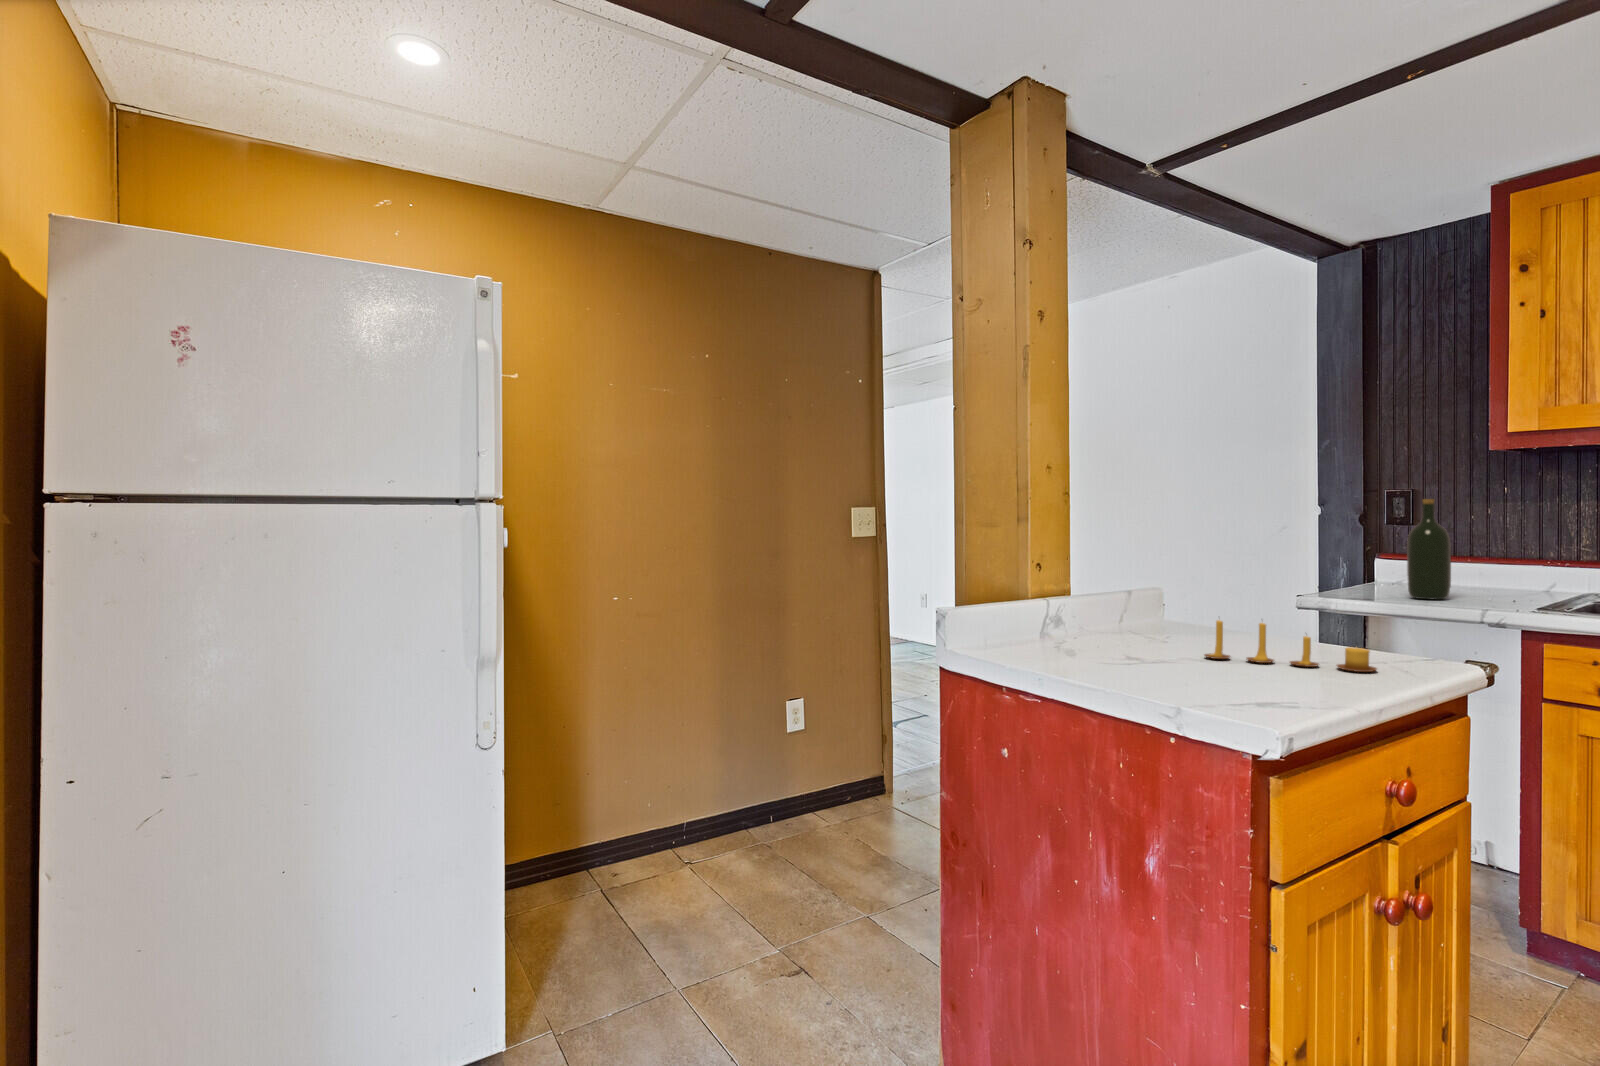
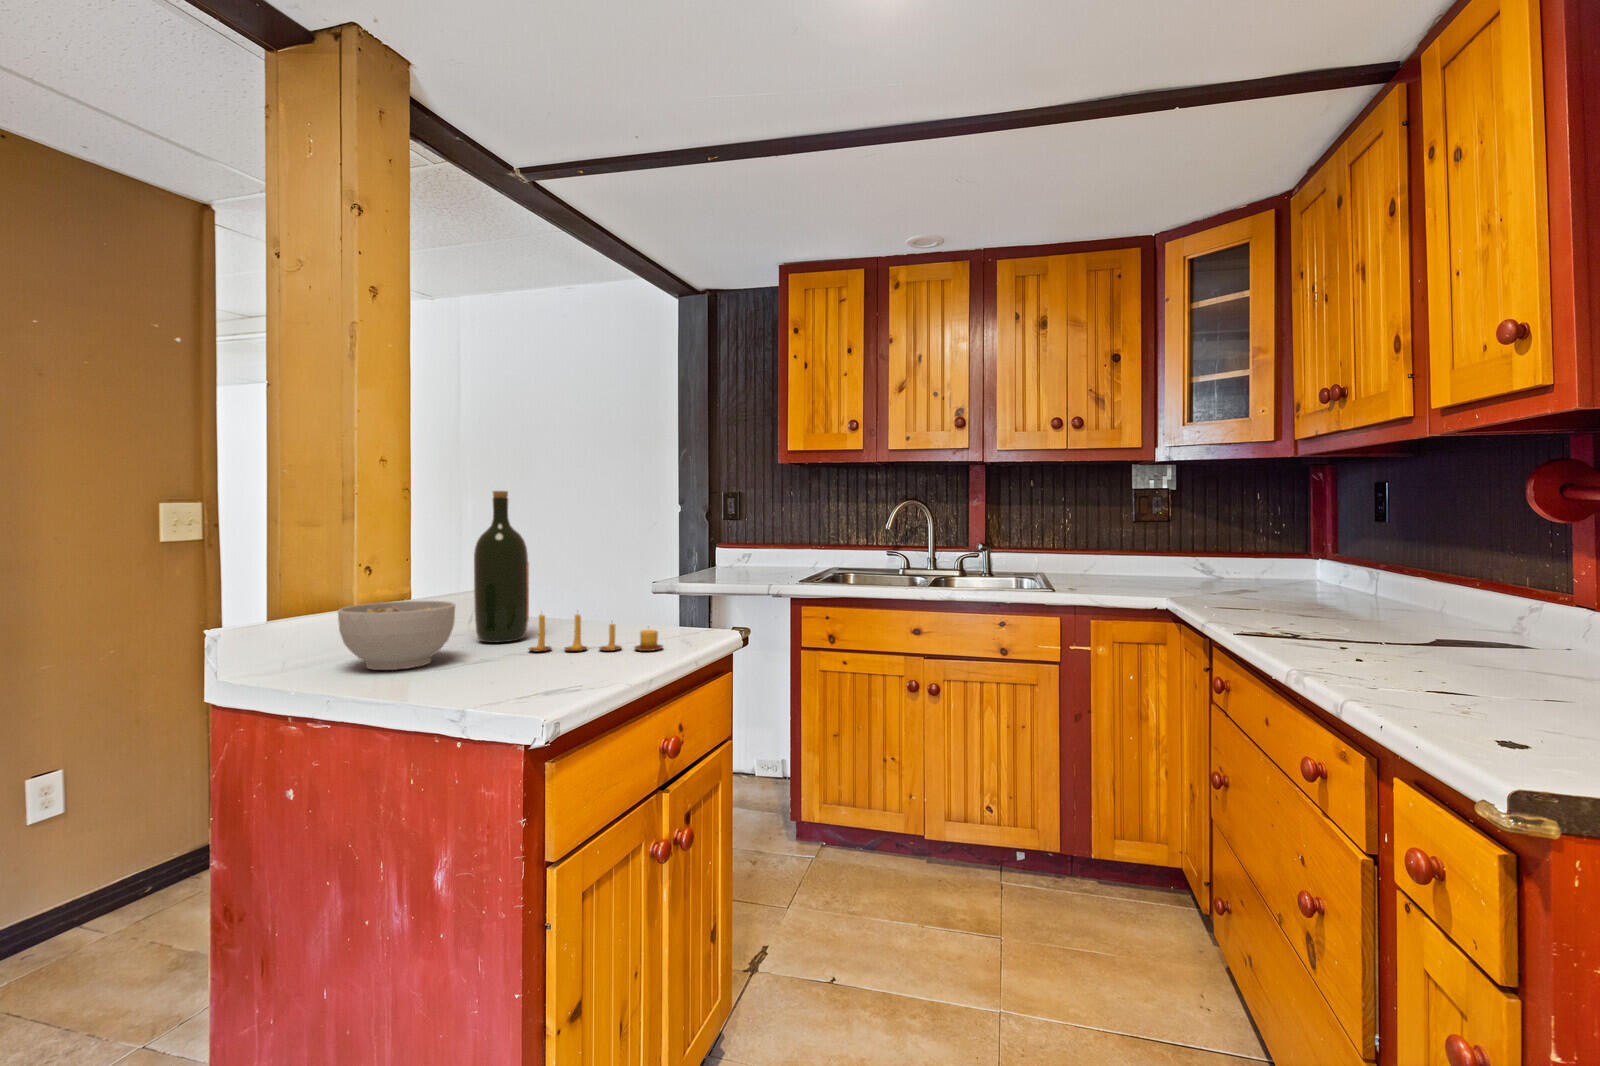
wine bottle: present [1407,499,1451,600] -> present [474,491,529,643]
bowl: none [1030,598,1132,661] -> present [338,601,455,670]

